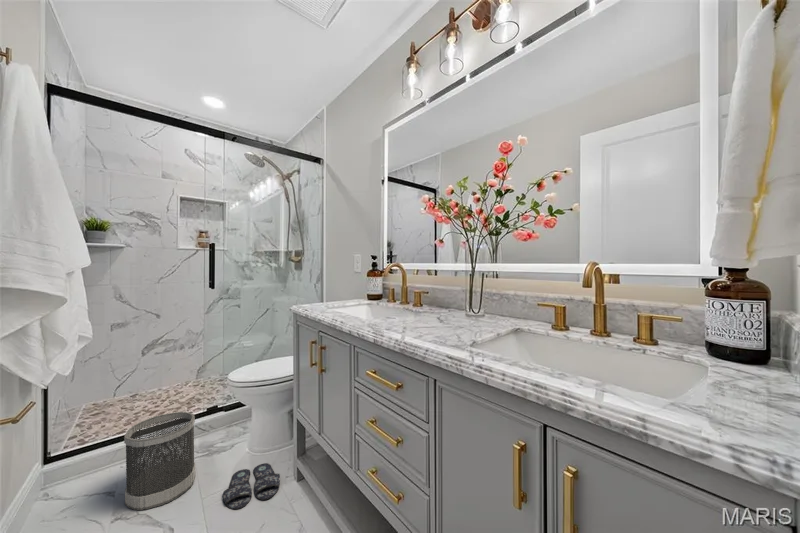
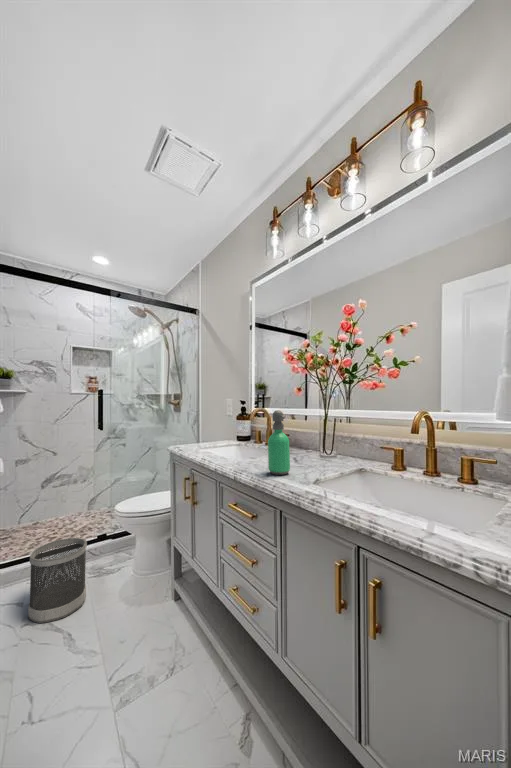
soap dispenser: none [413,262,439,337] -> present [268,410,290,475]
slippers: present [223,463,280,509] -> none [109,588,158,627]

